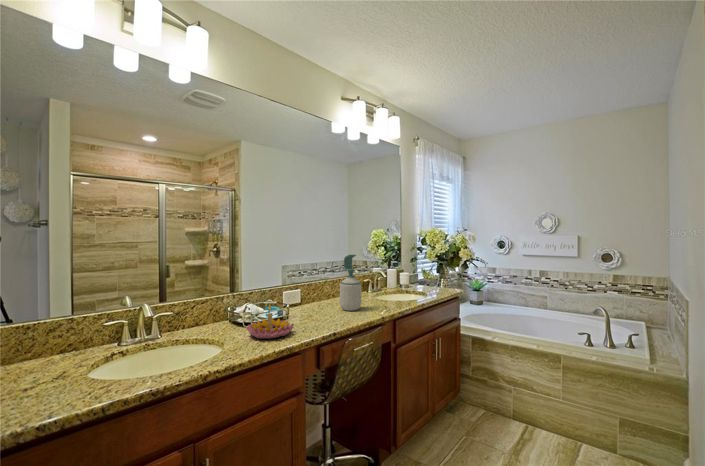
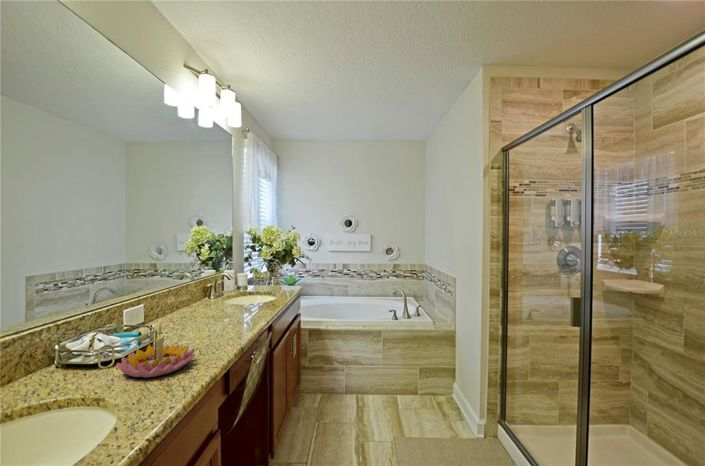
soap bottle: present [340,255,361,311] -> none [206,253,235,321]

